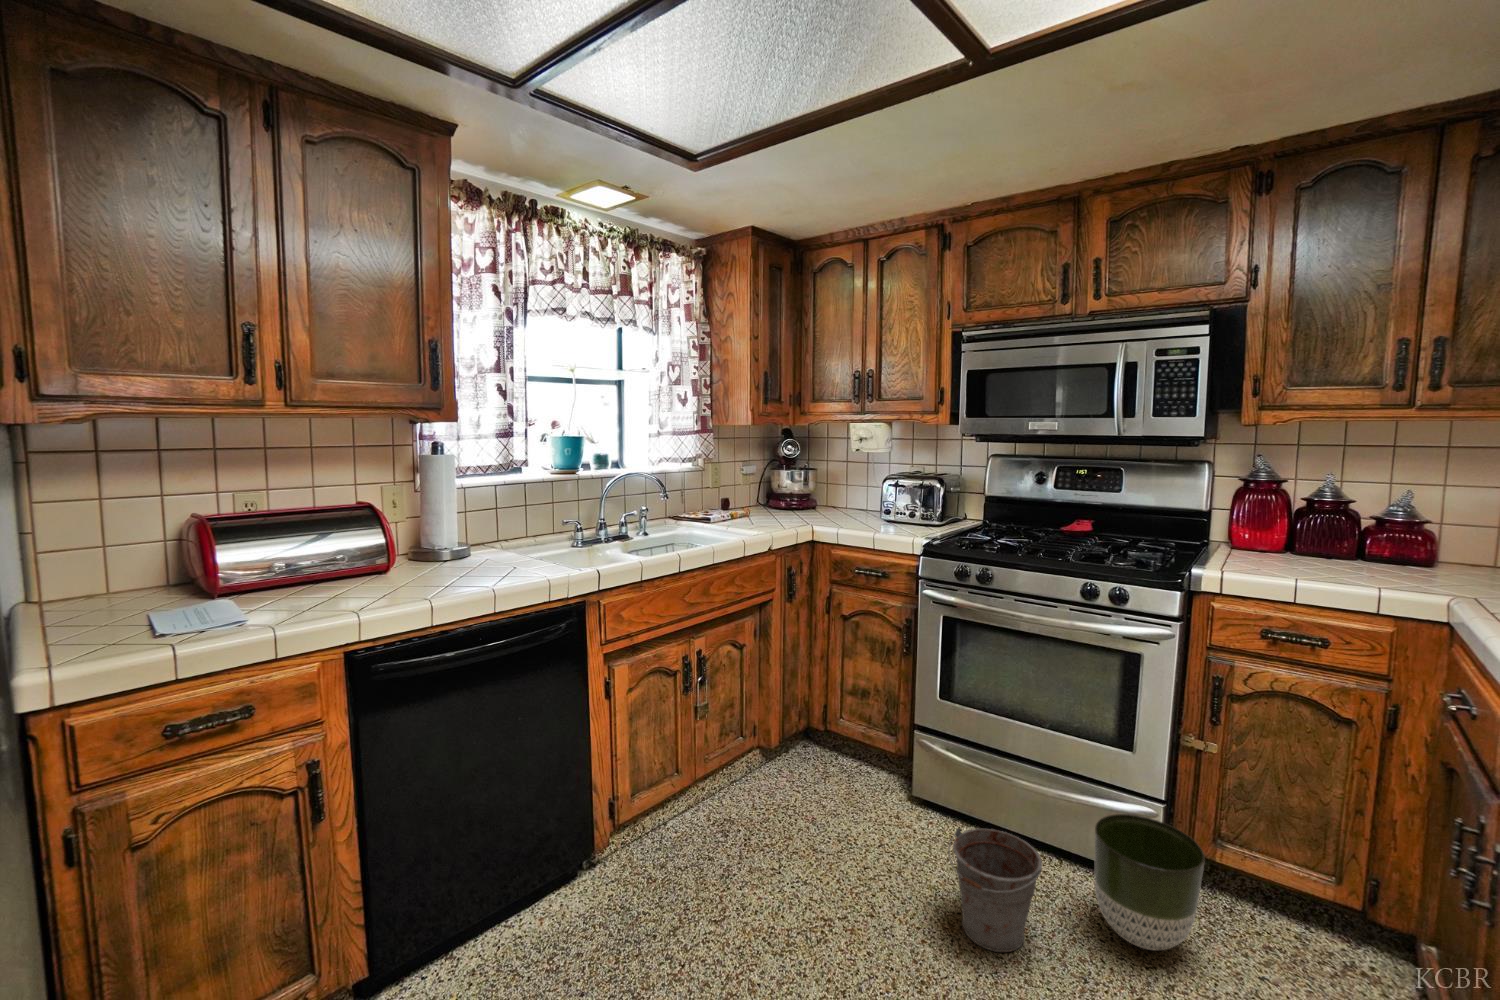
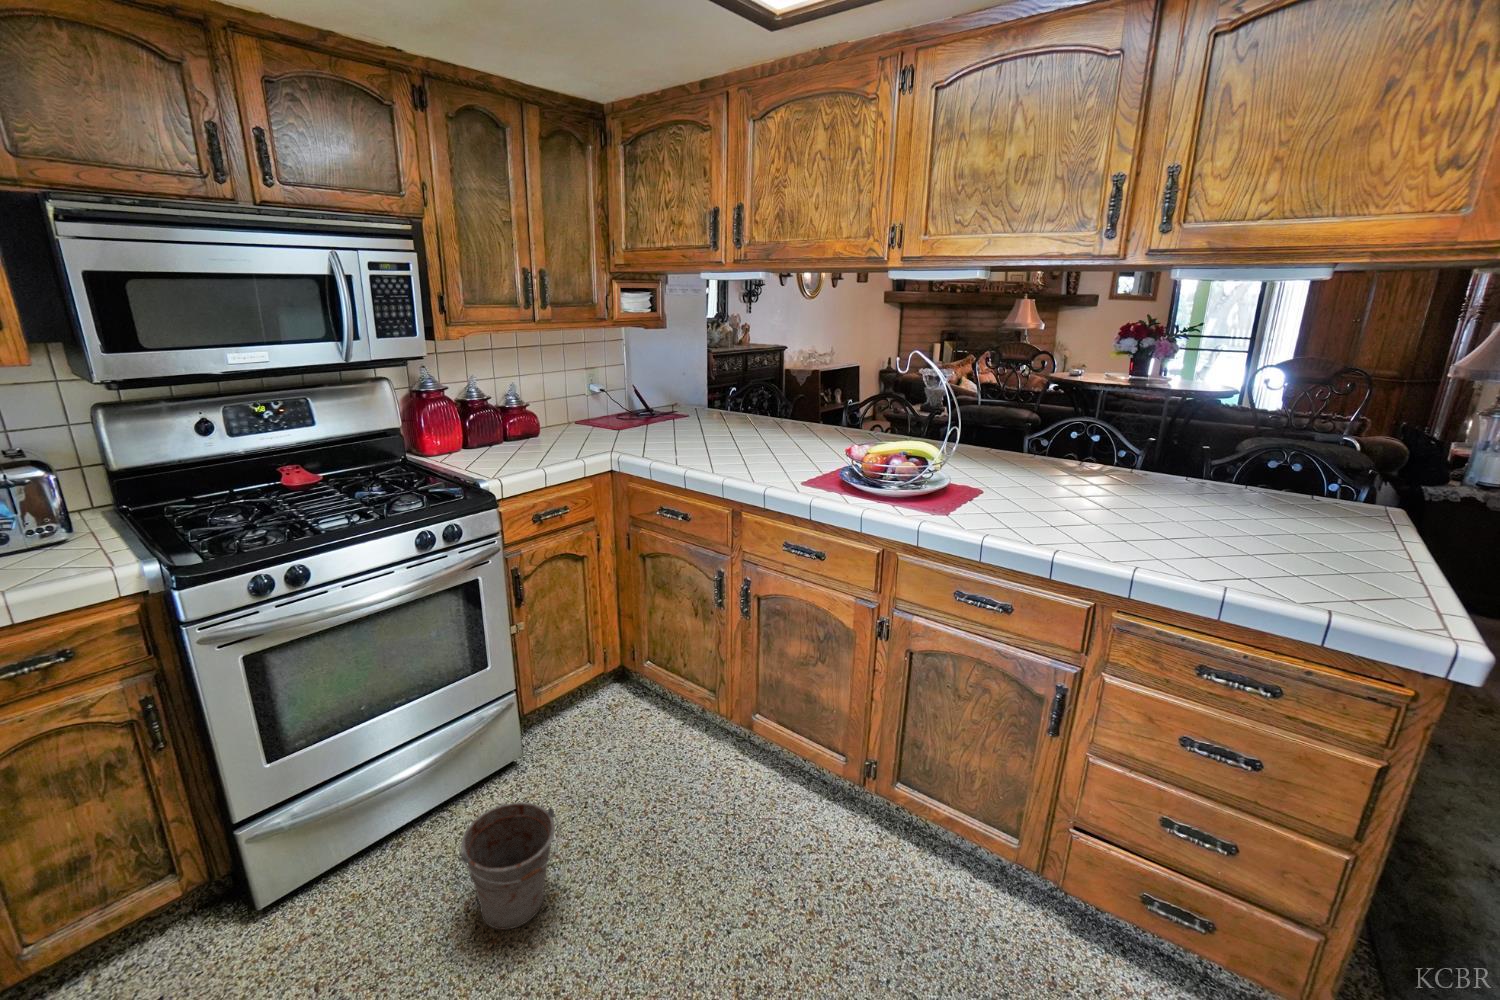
planter: present [1095,814,1205,950] -> none [513,700,597,807]

